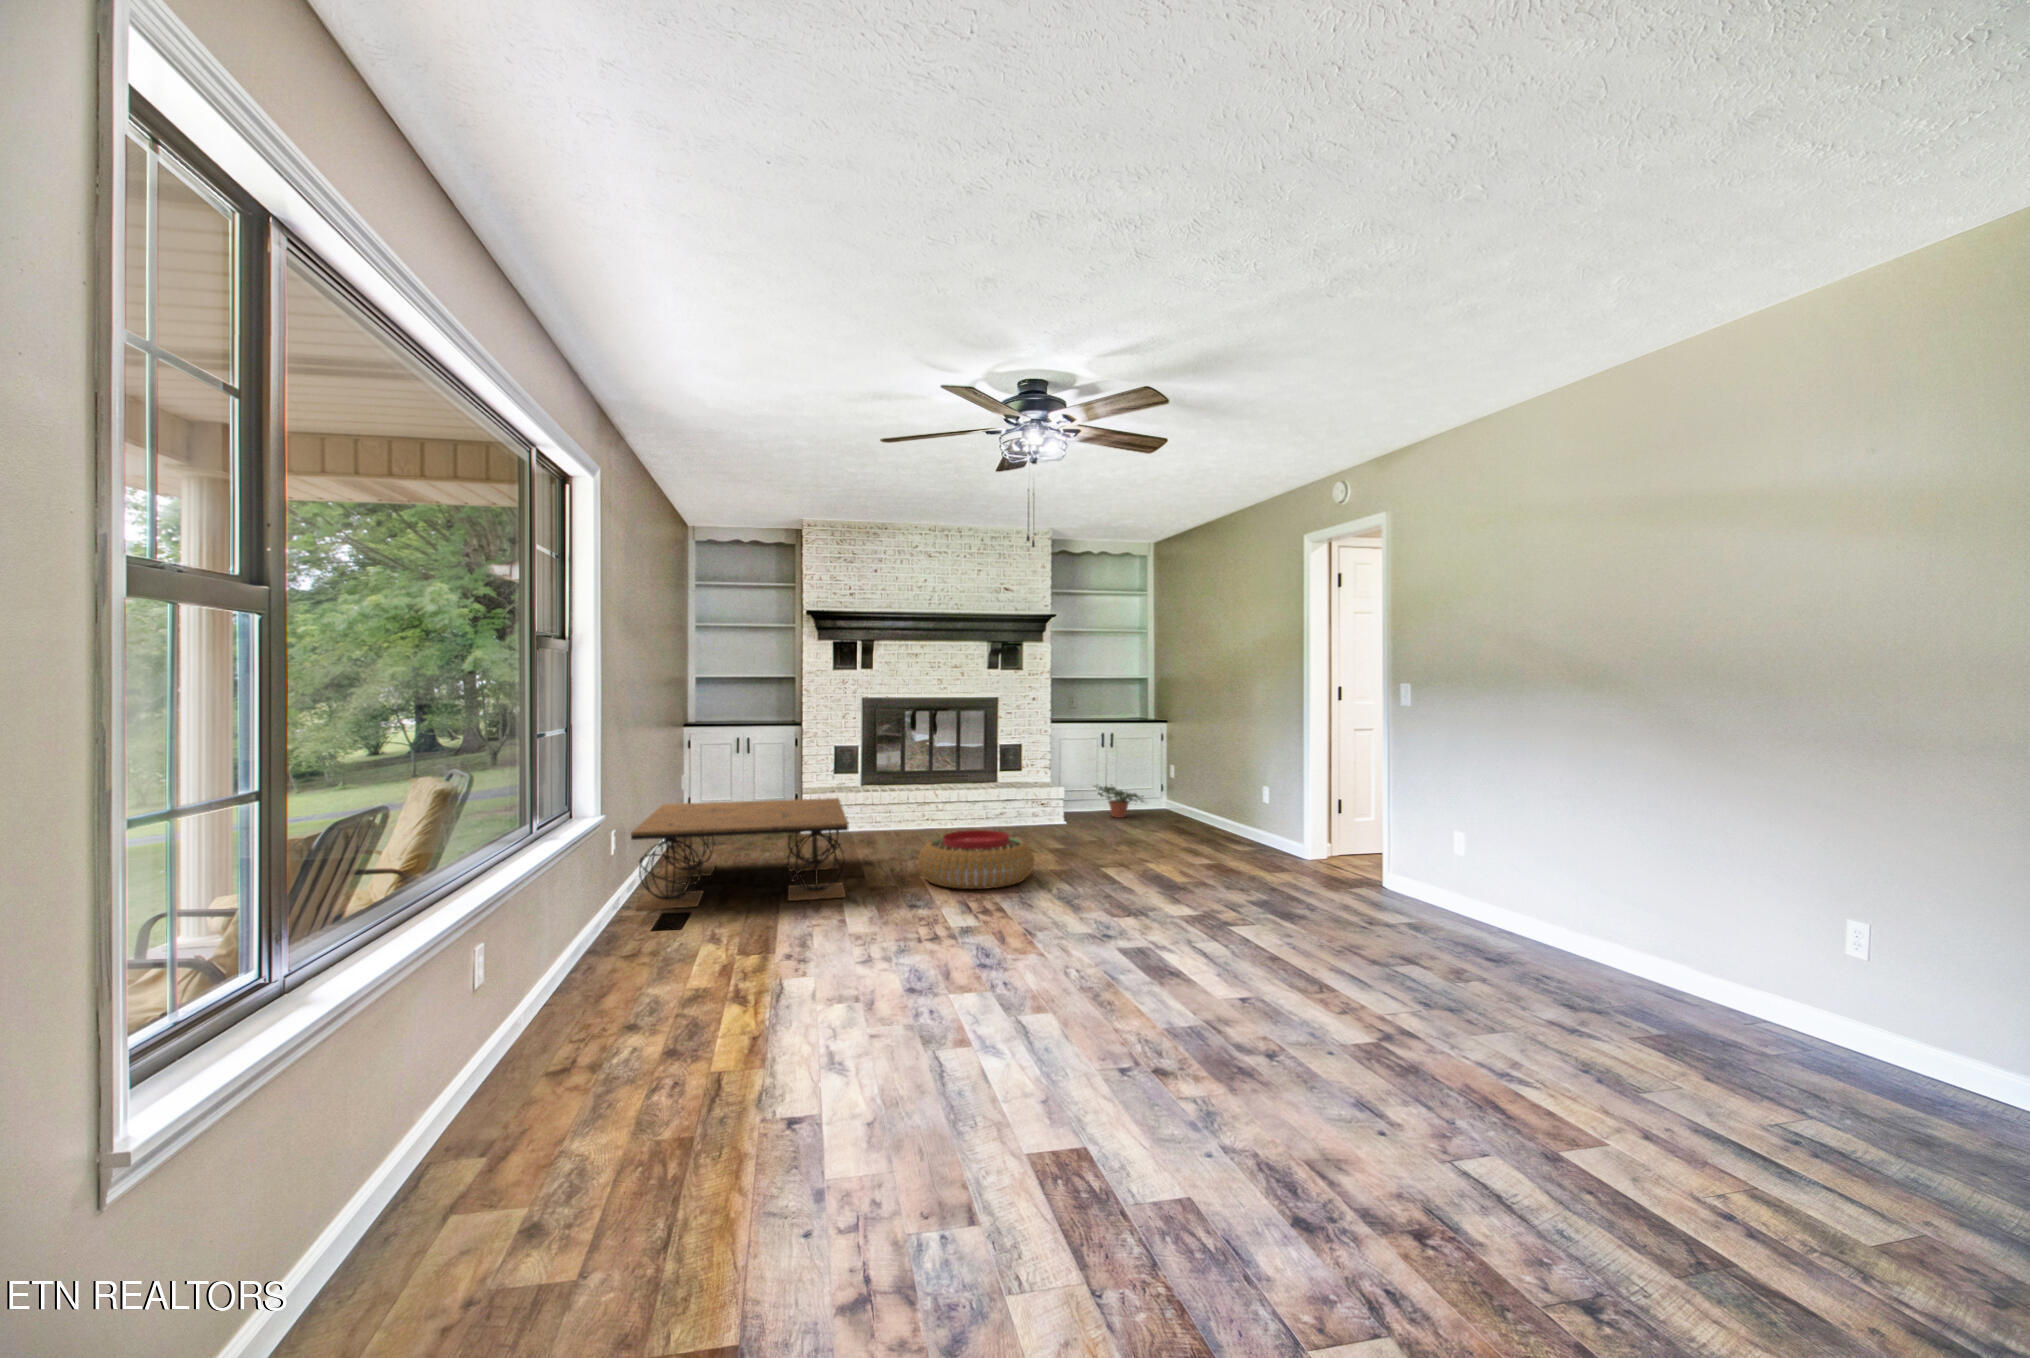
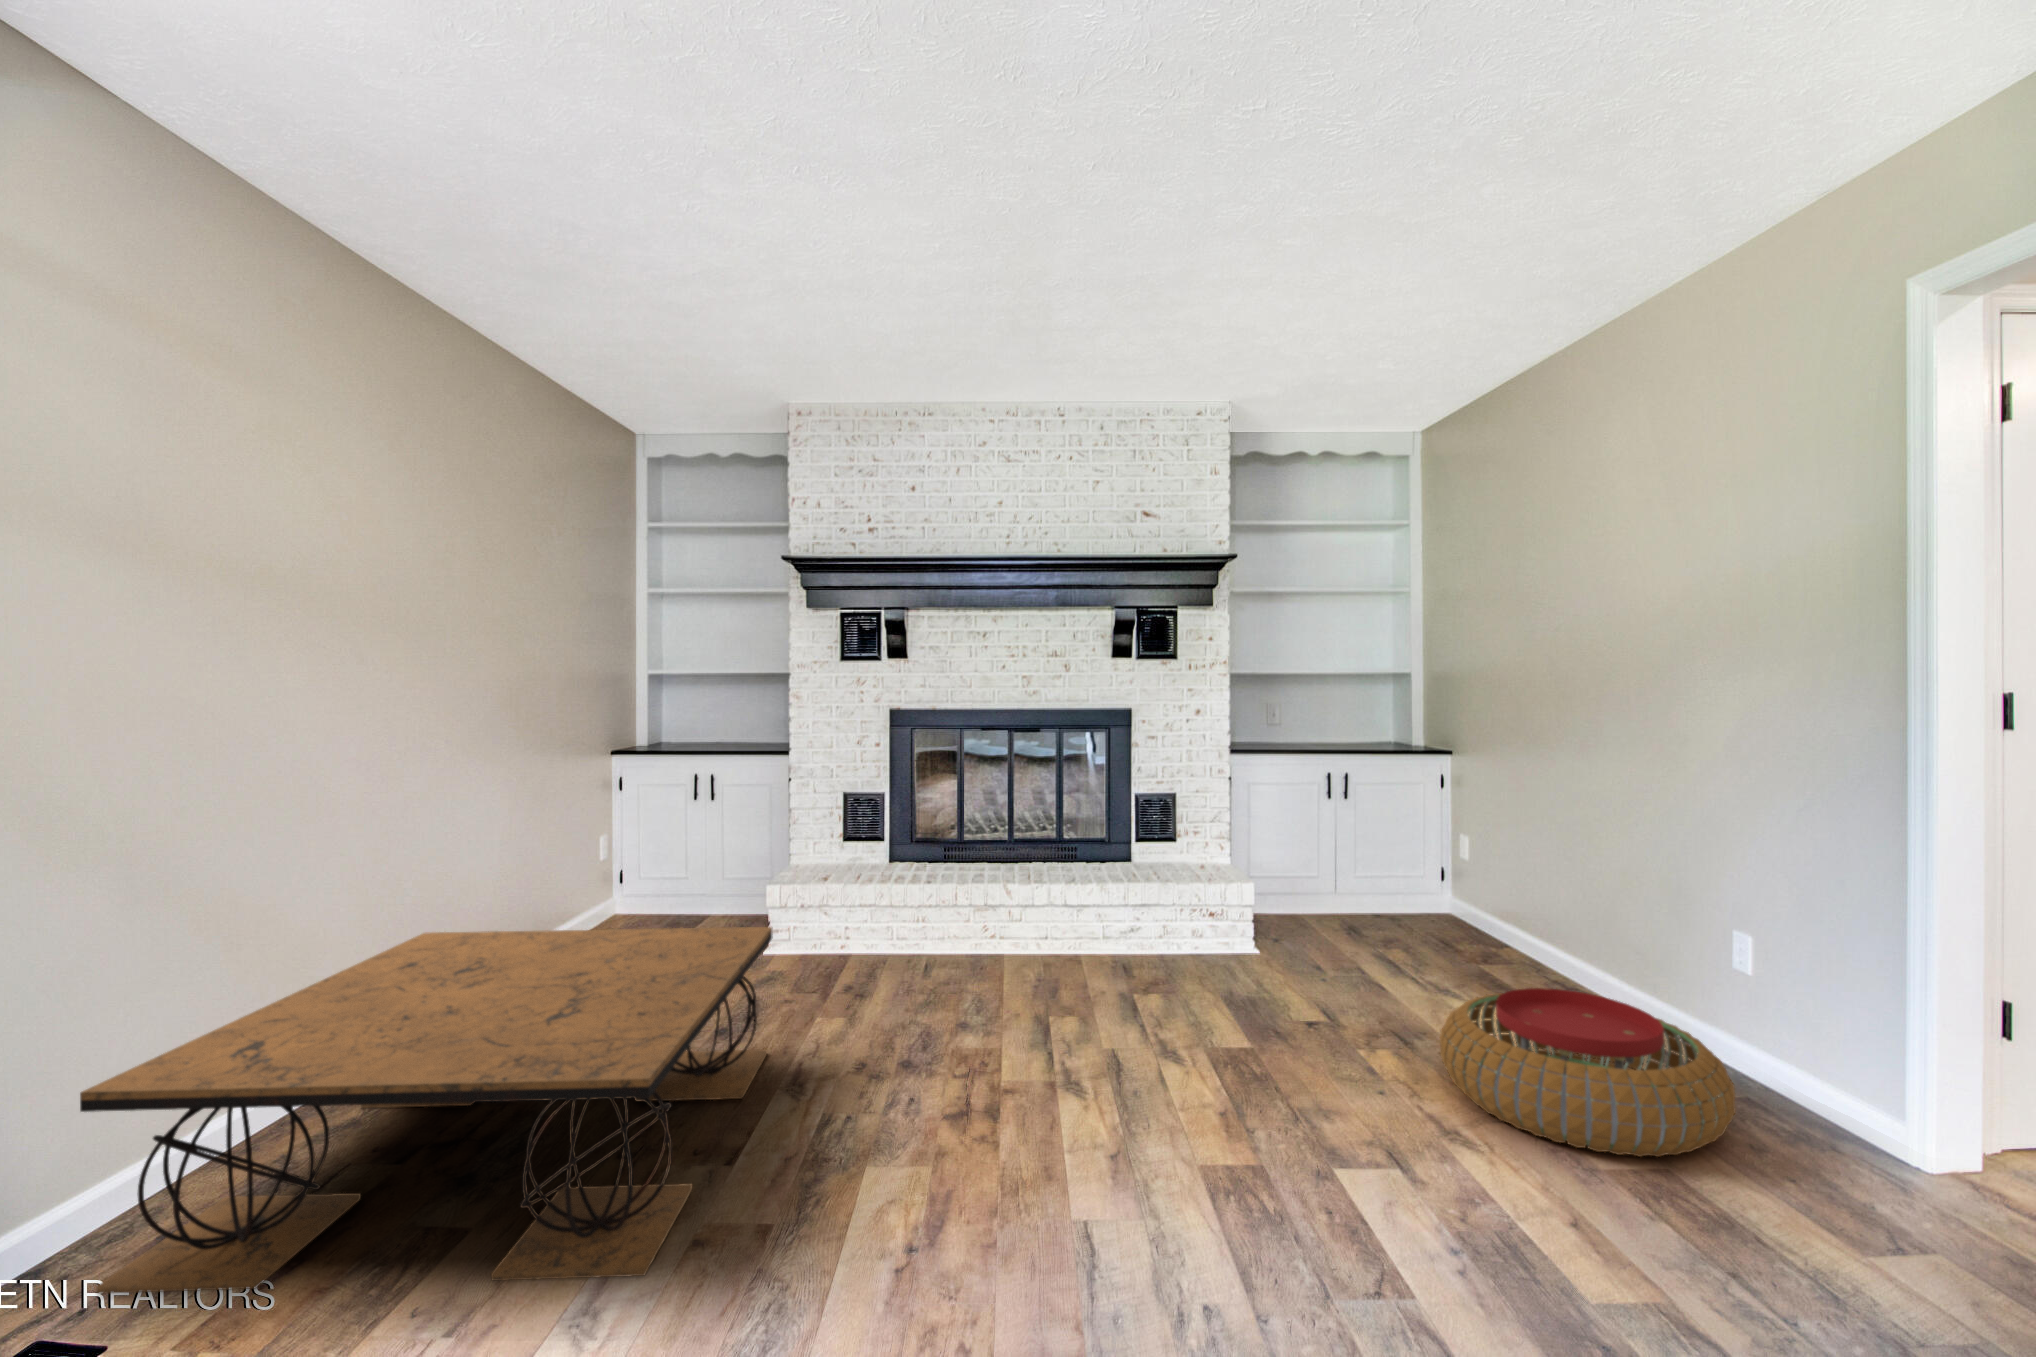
potted plant: present [1096,785,1146,818] -> none [1309,867,1418,935]
pouf: present [918,830,1034,889] -> present [1440,988,1736,1157]

